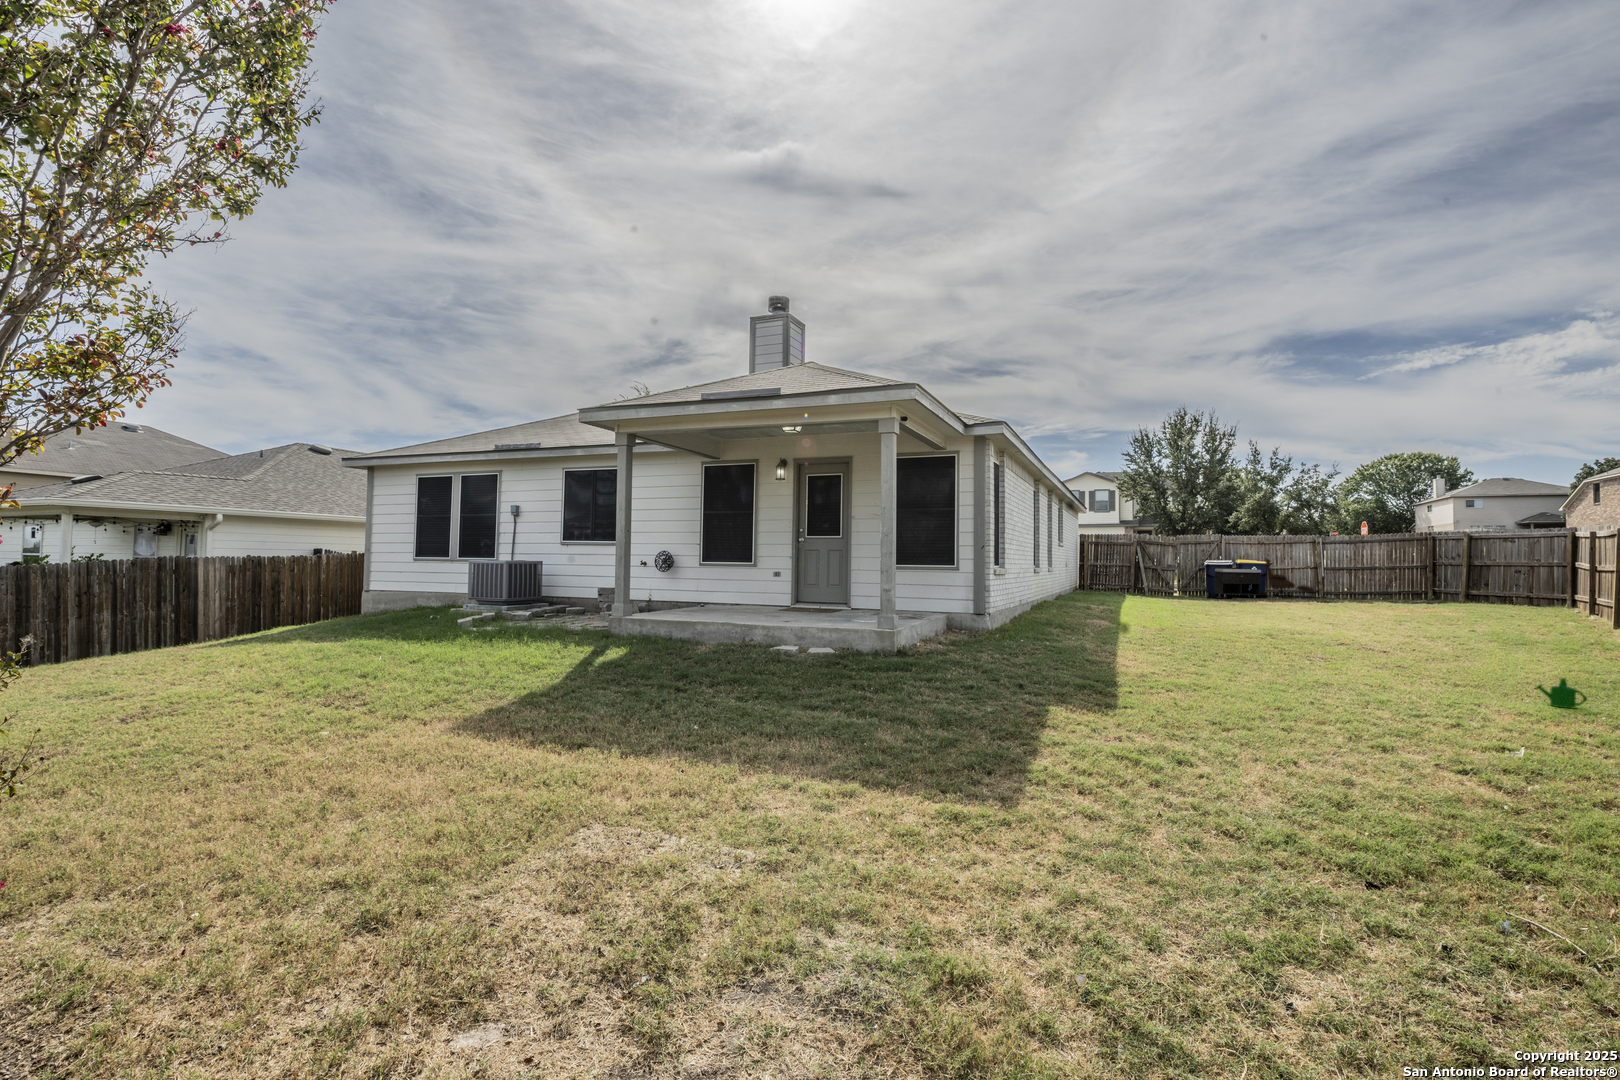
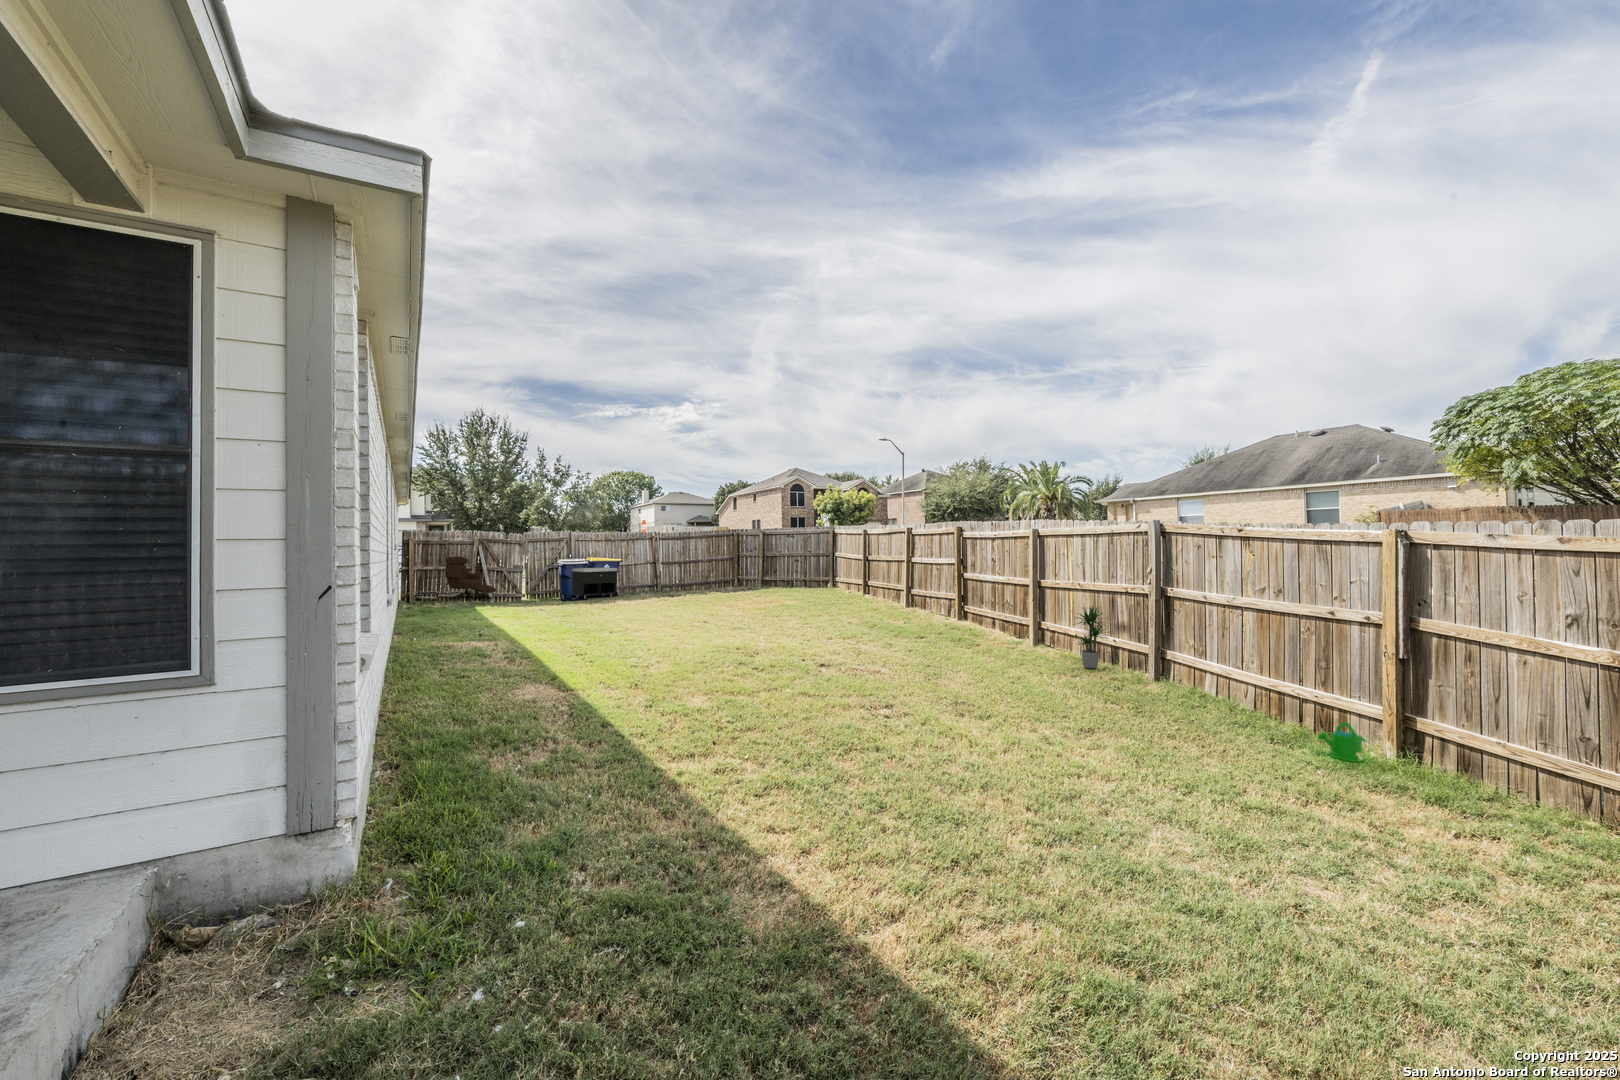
lounge chair: present [1266,559,1314,598] -> present [445,556,496,599]
potted plant: none [1536,600,1589,663] -> present [1077,606,1106,669]

